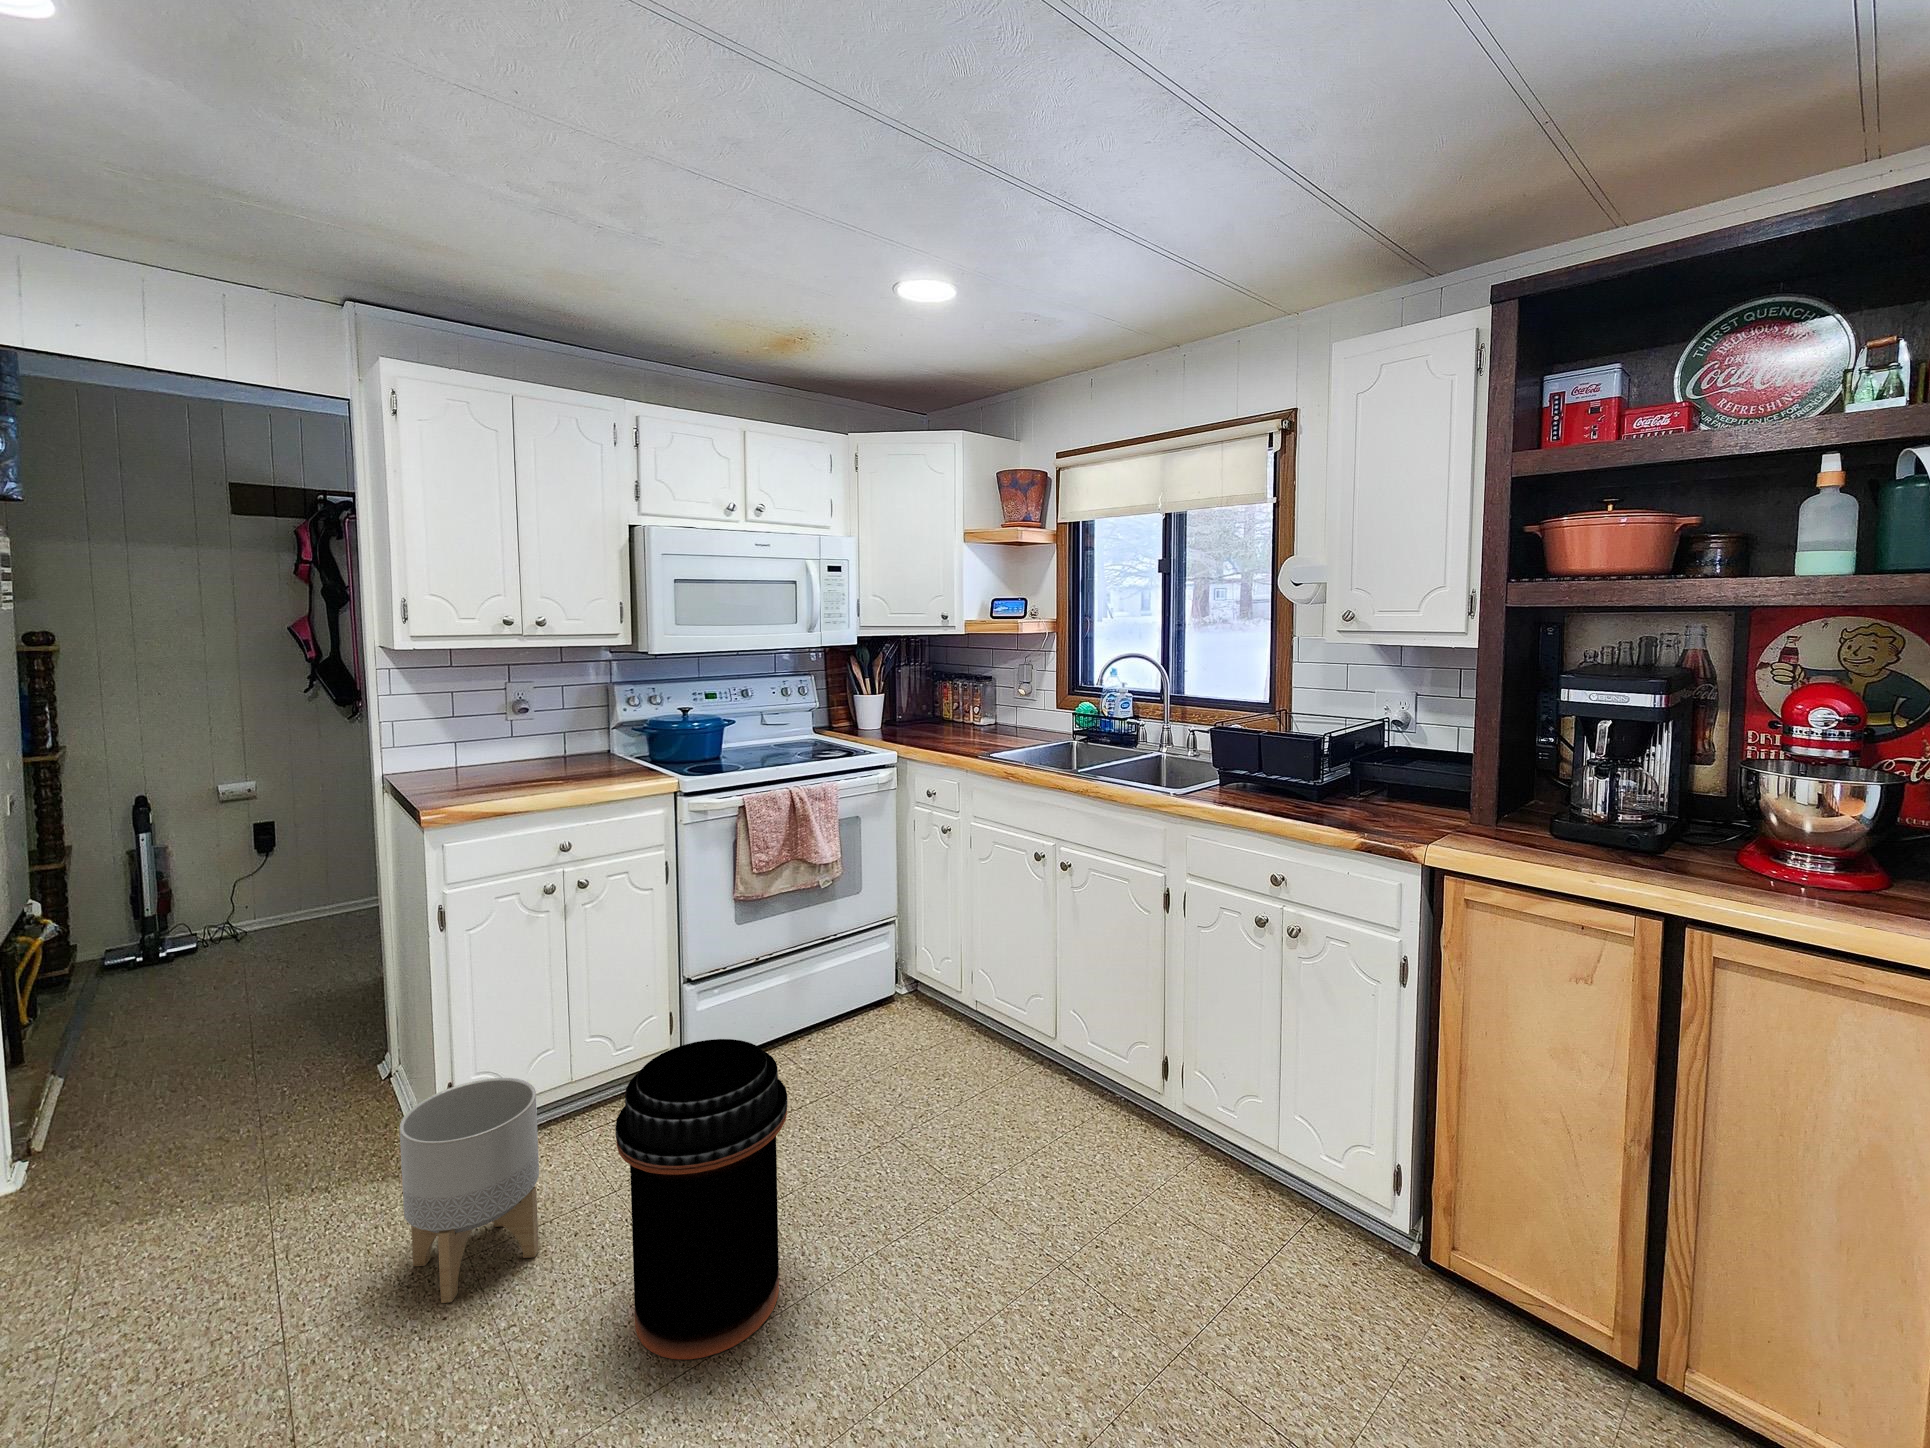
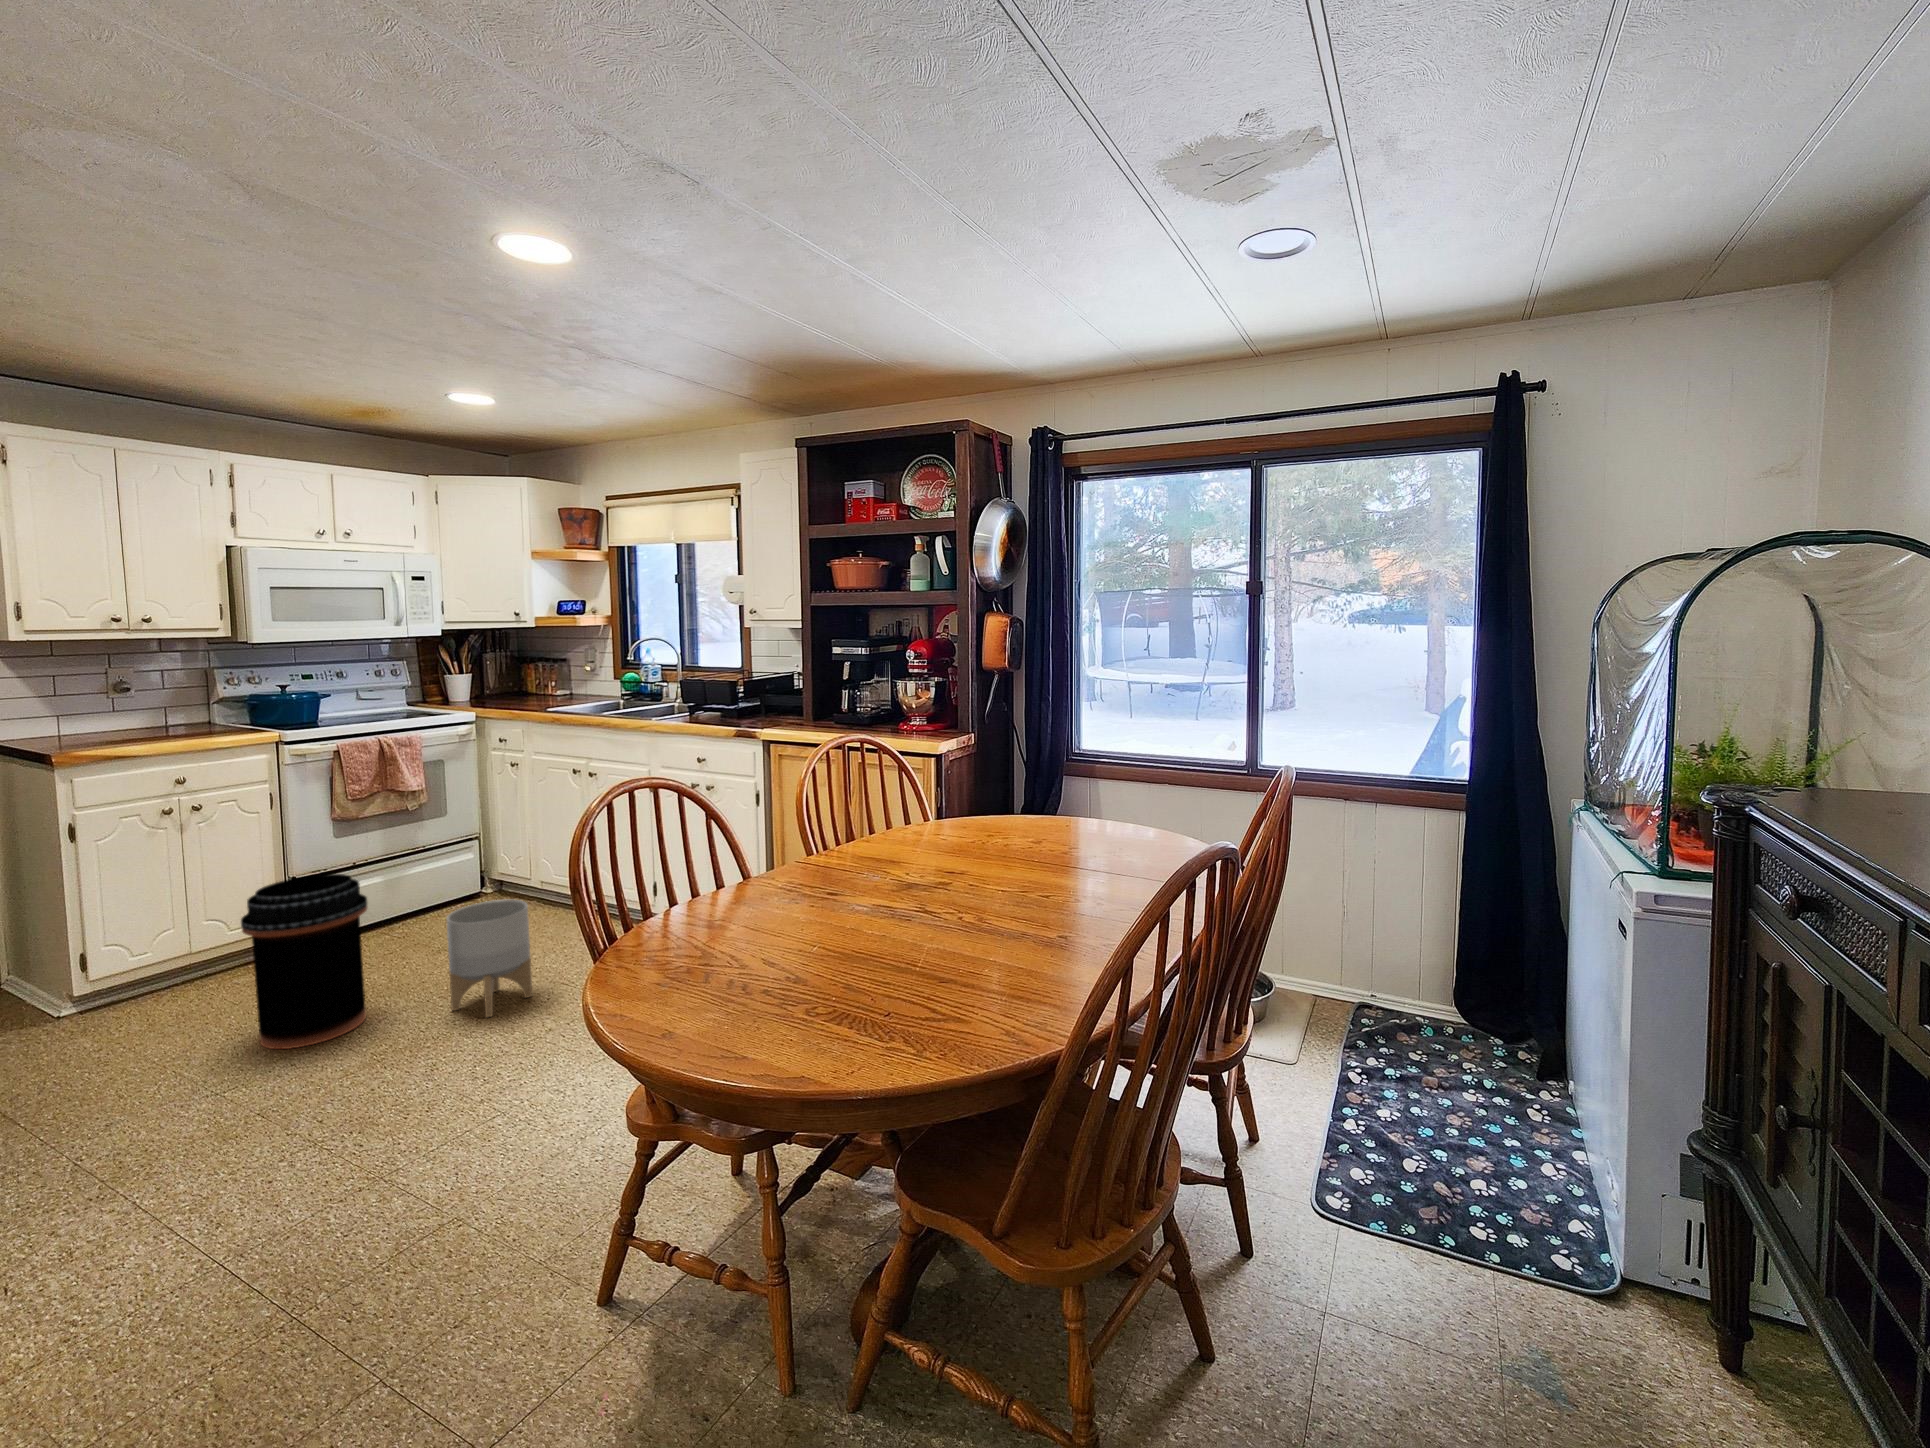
planter: present [399,1078,539,1303] -> present [447,900,532,1017]

